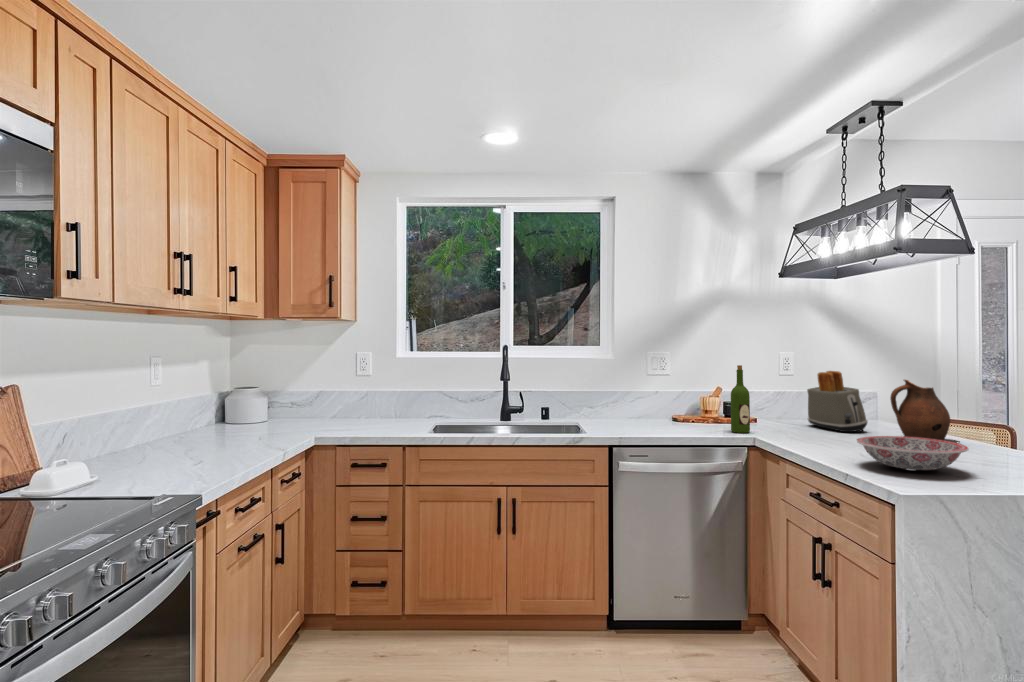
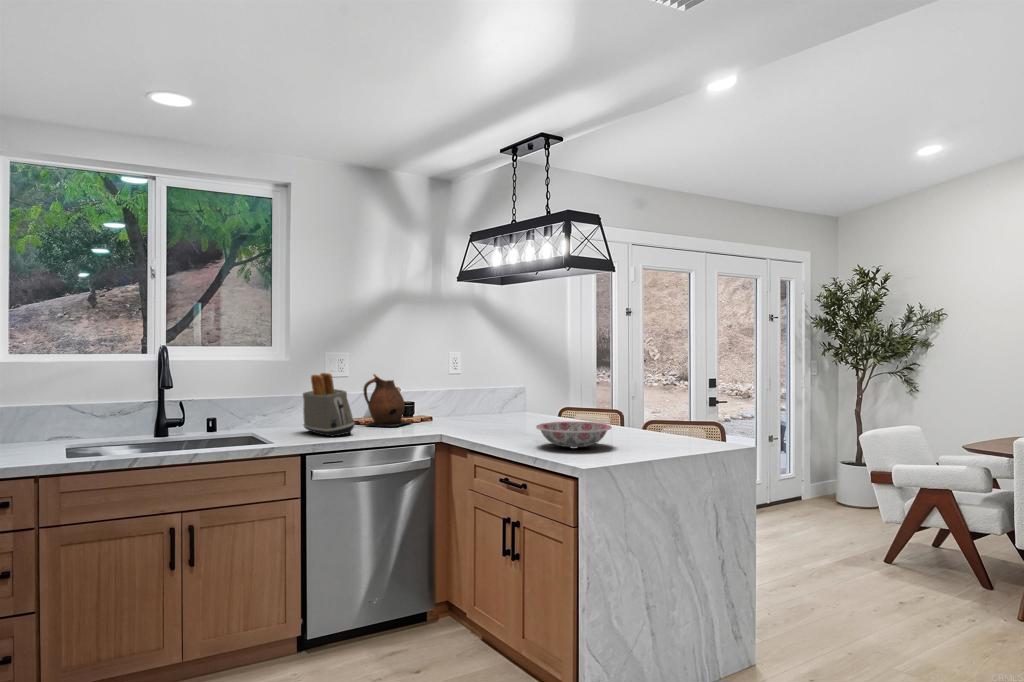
wine bottle: present [731,365,750,433] -> none [419,365,436,431]
toaster: present [807,371,868,432] -> present [303,373,355,436]
ceramic pitcher: present [890,380,960,443] -> present [363,374,410,427]

